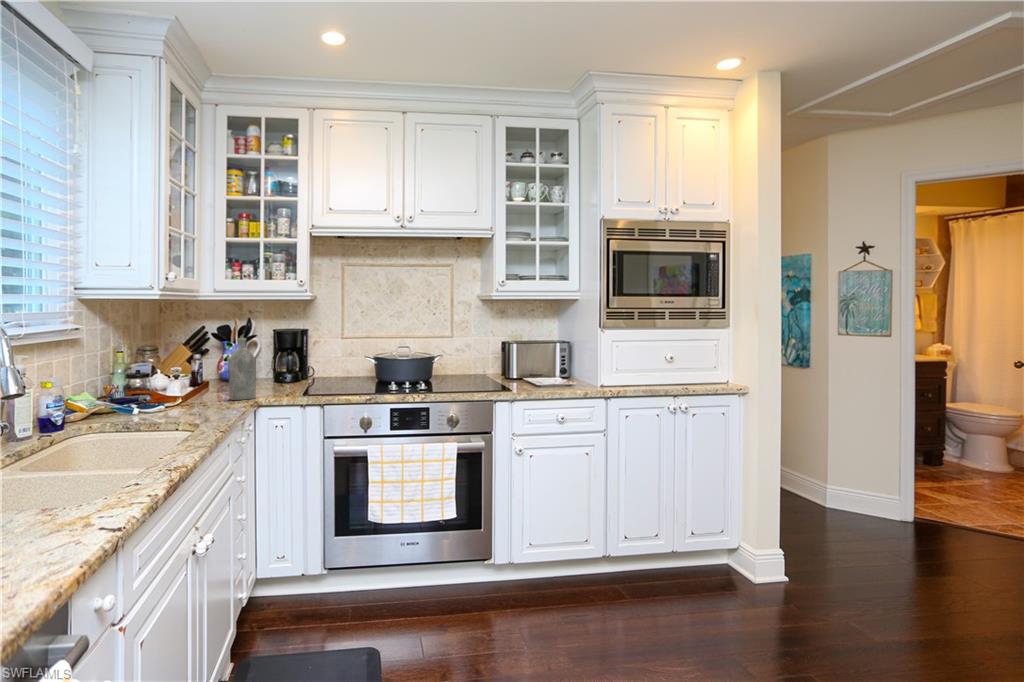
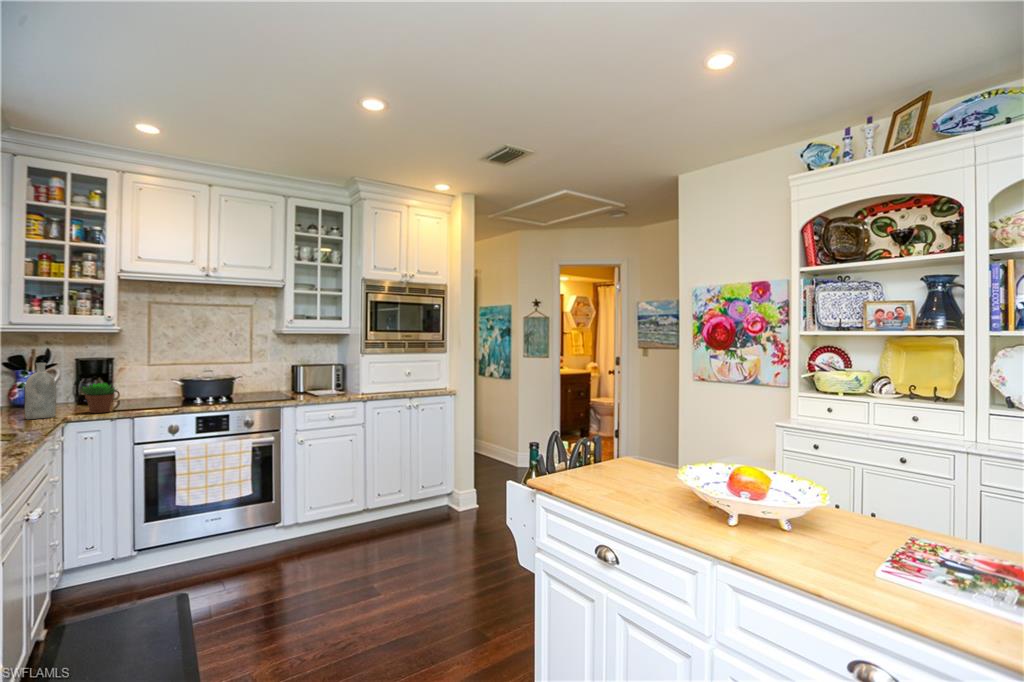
succulent plant: none [276,360,312,396] -> present [81,383,116,413]

